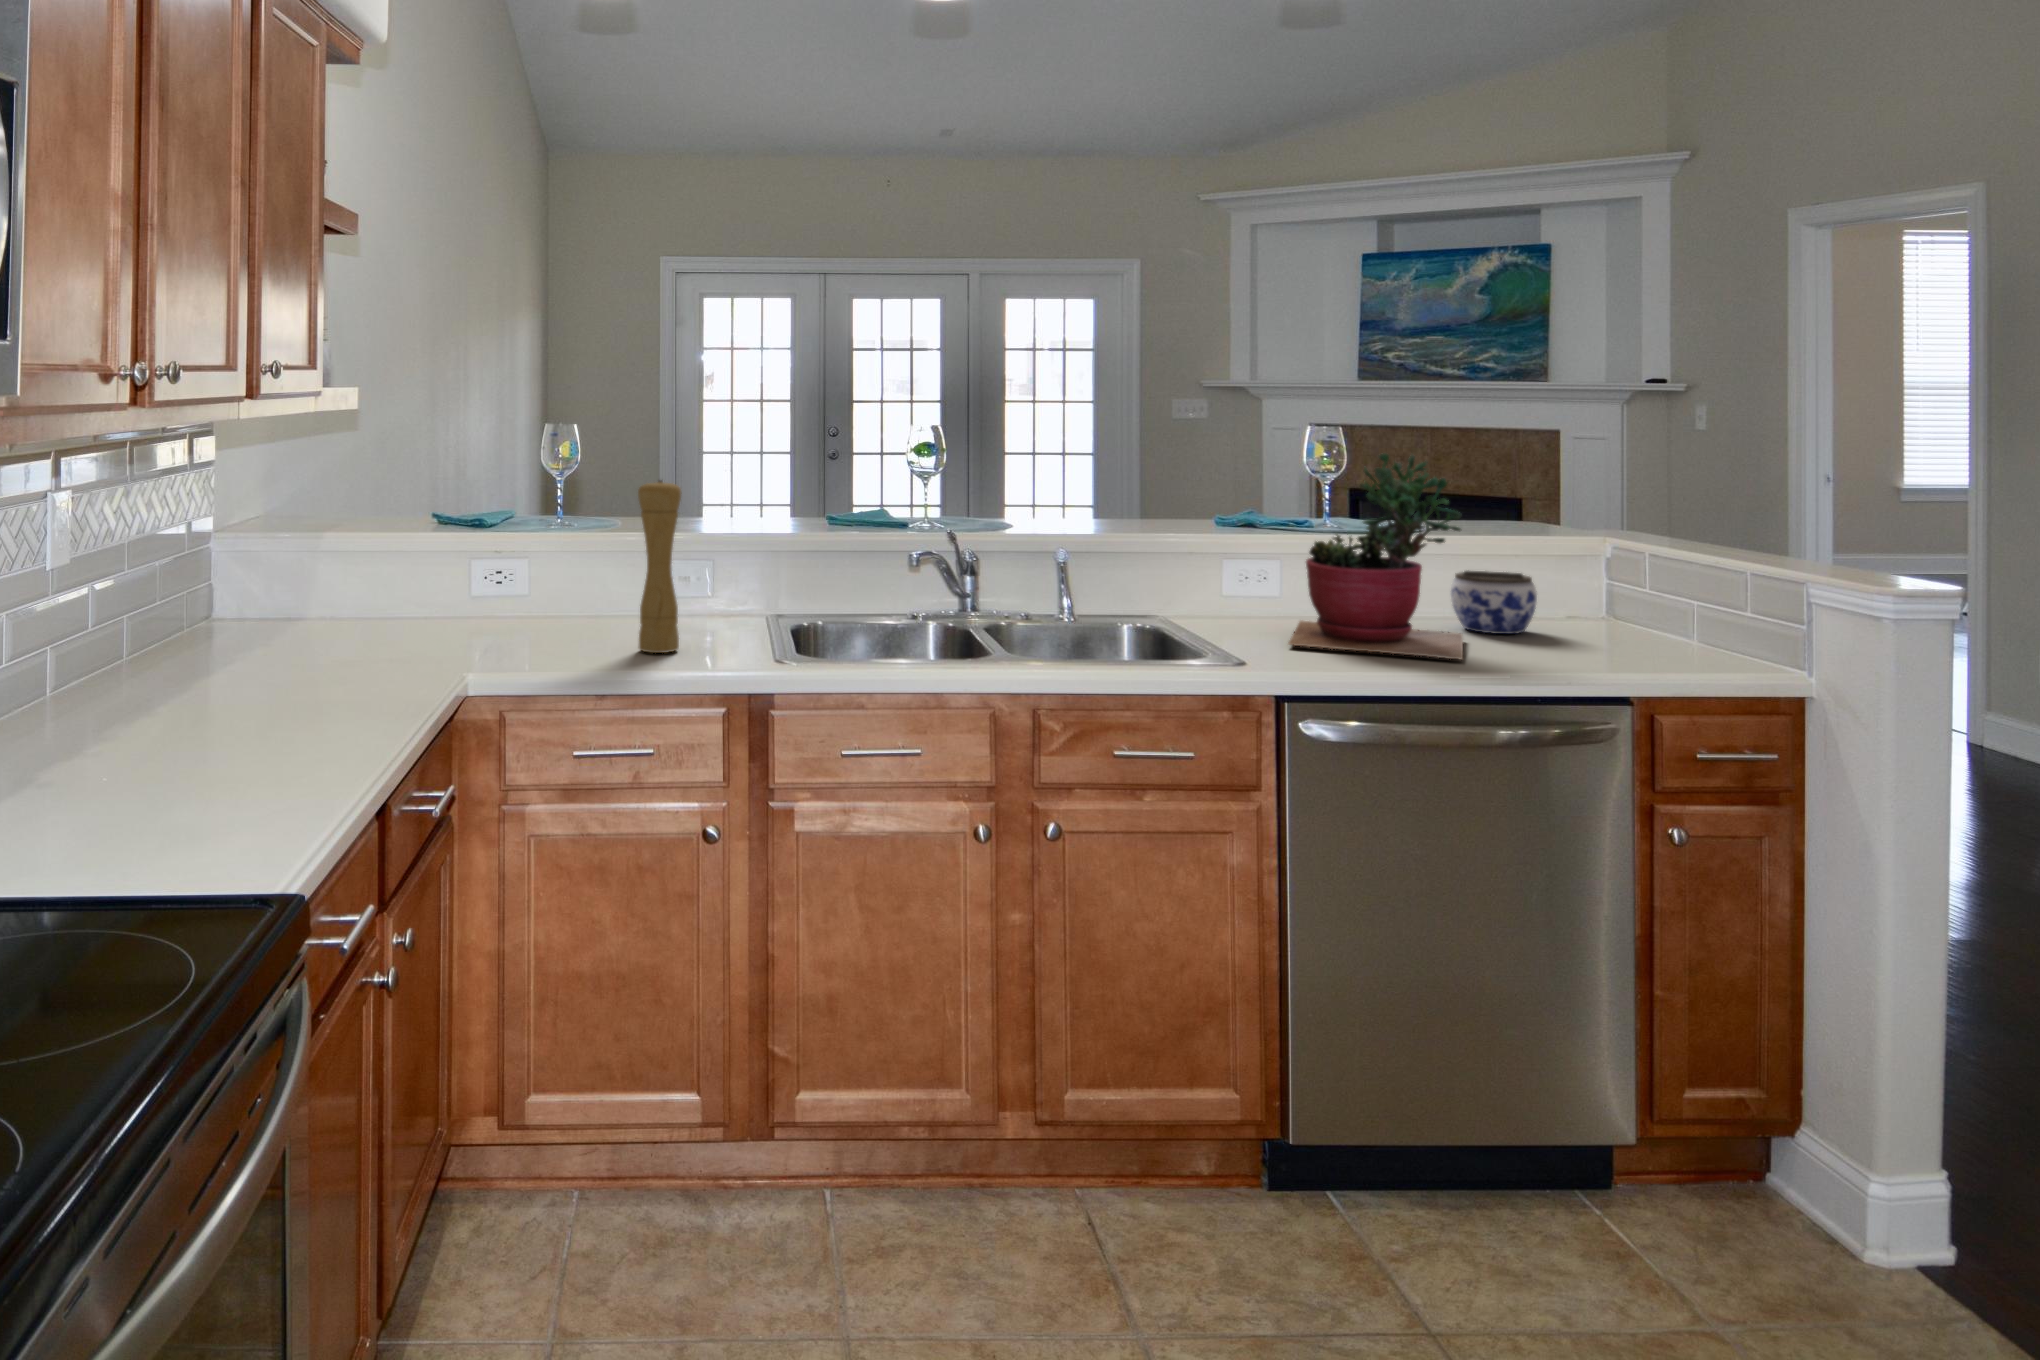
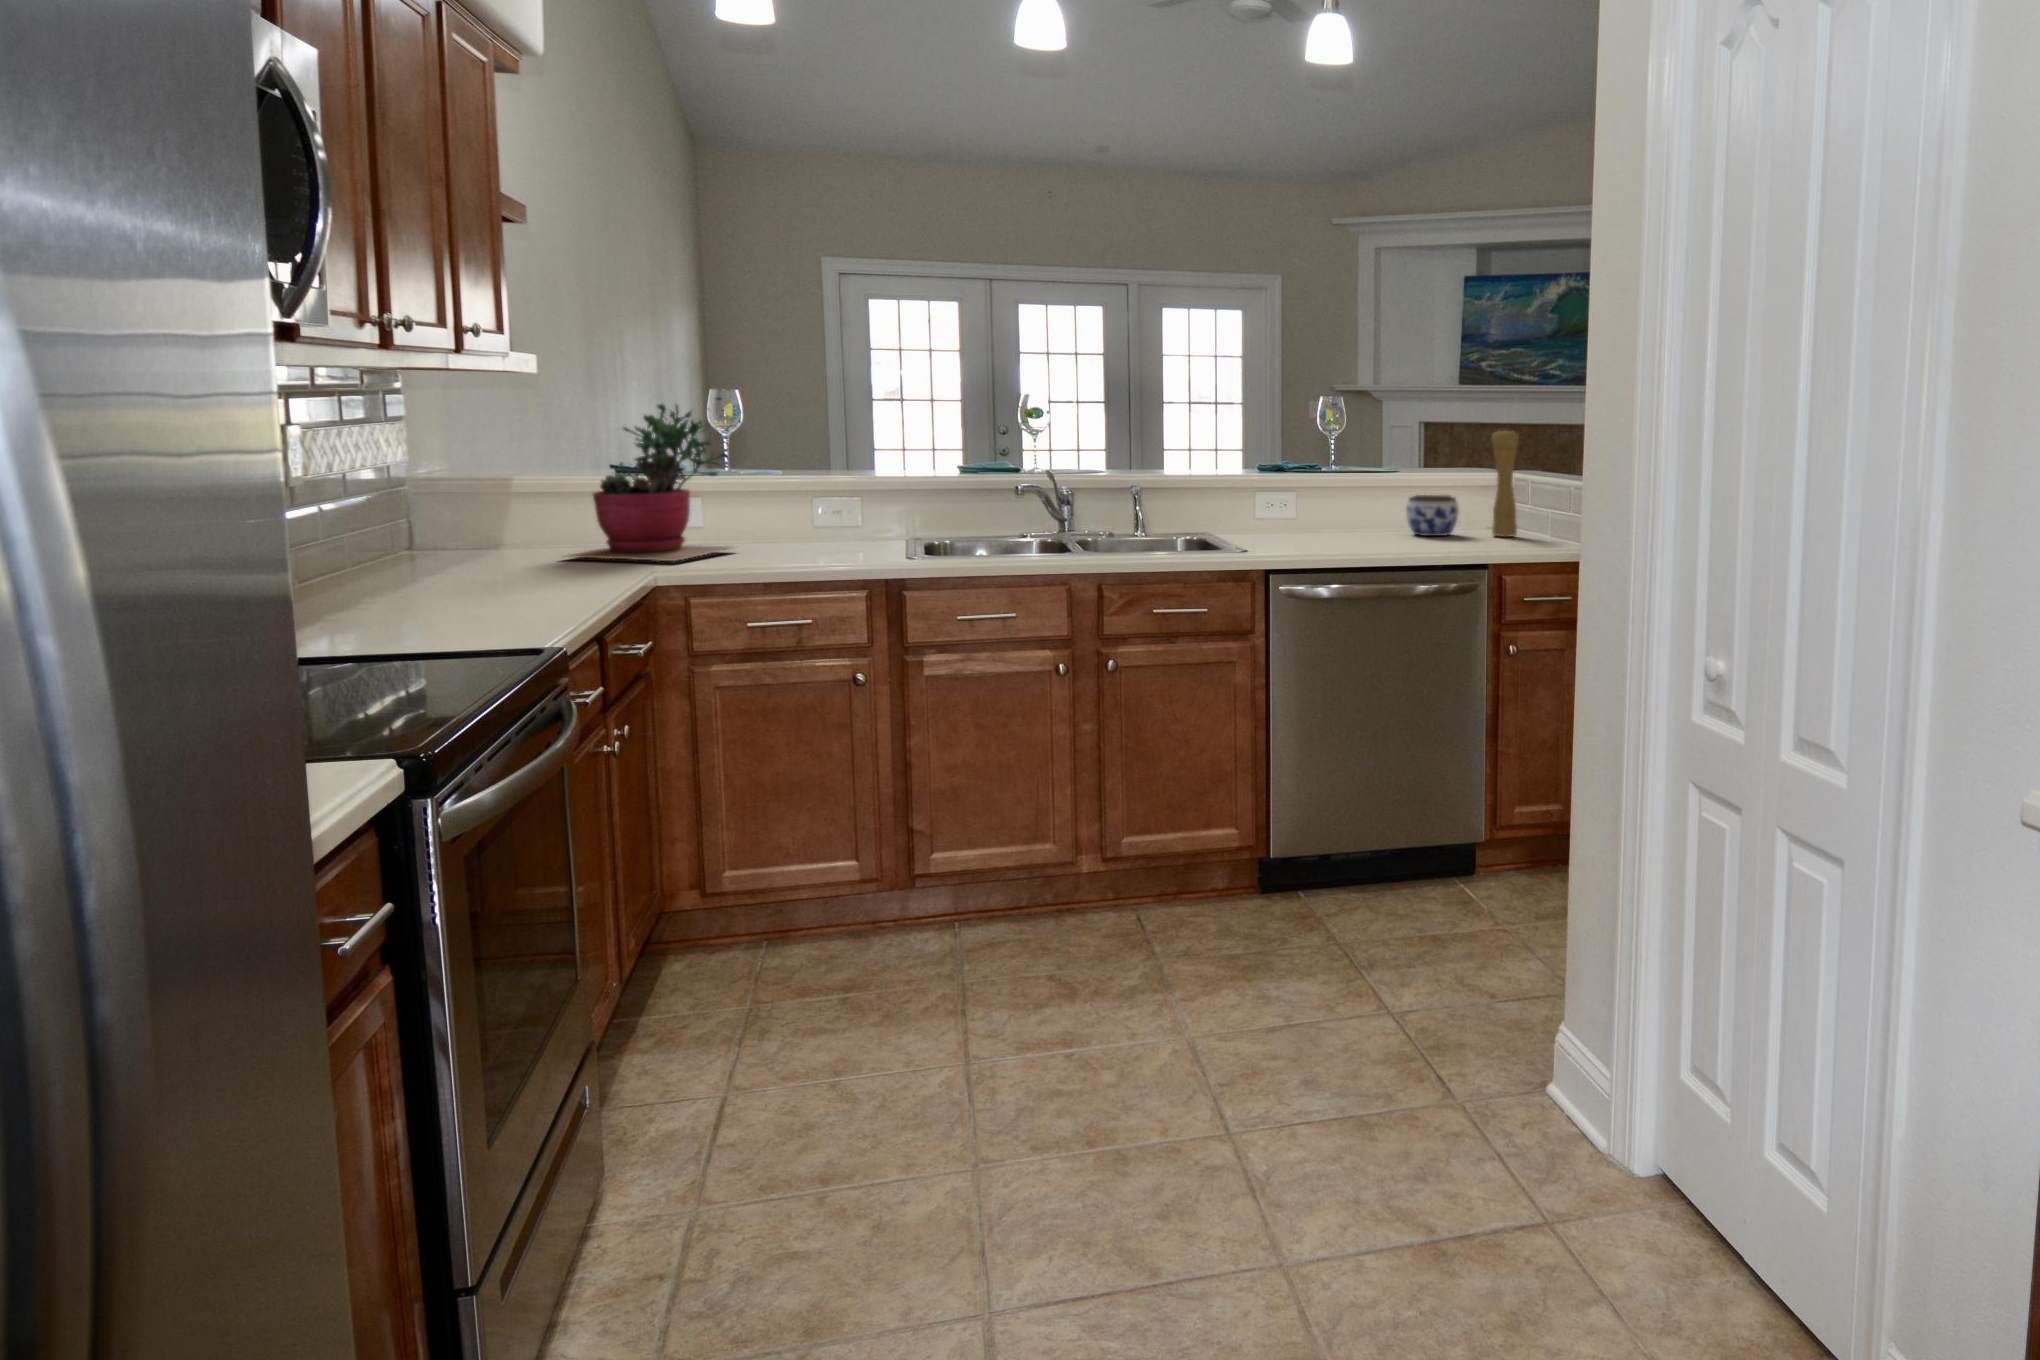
succulent plant: present [1288,453,1463,659] -> present [568,404,734,561]
pepper mill: present [638,480,682,653] -> present [1492,430,1519,537]

